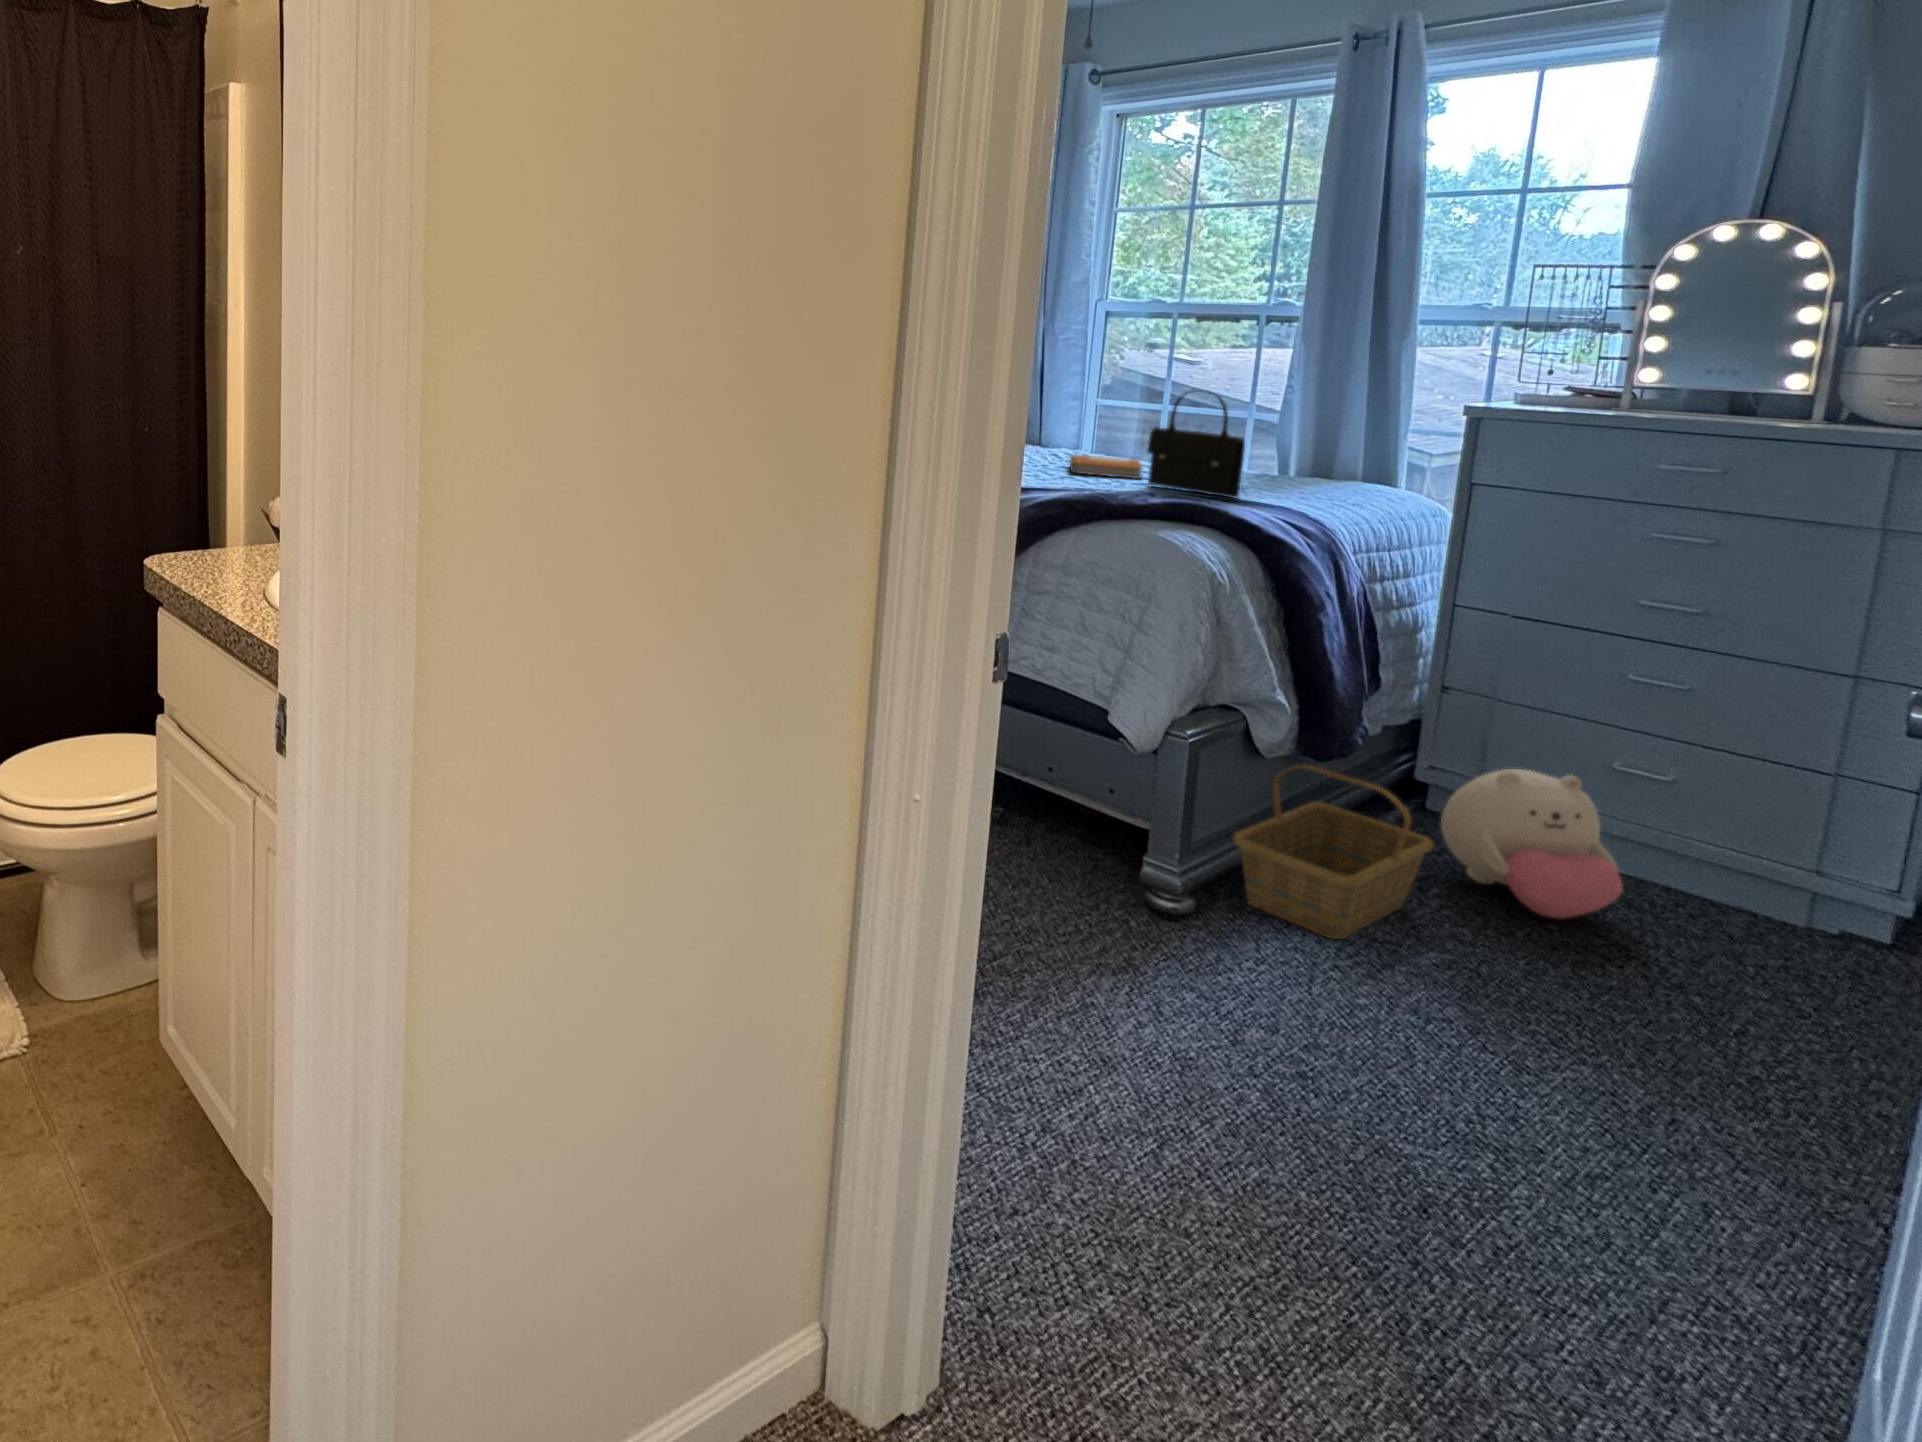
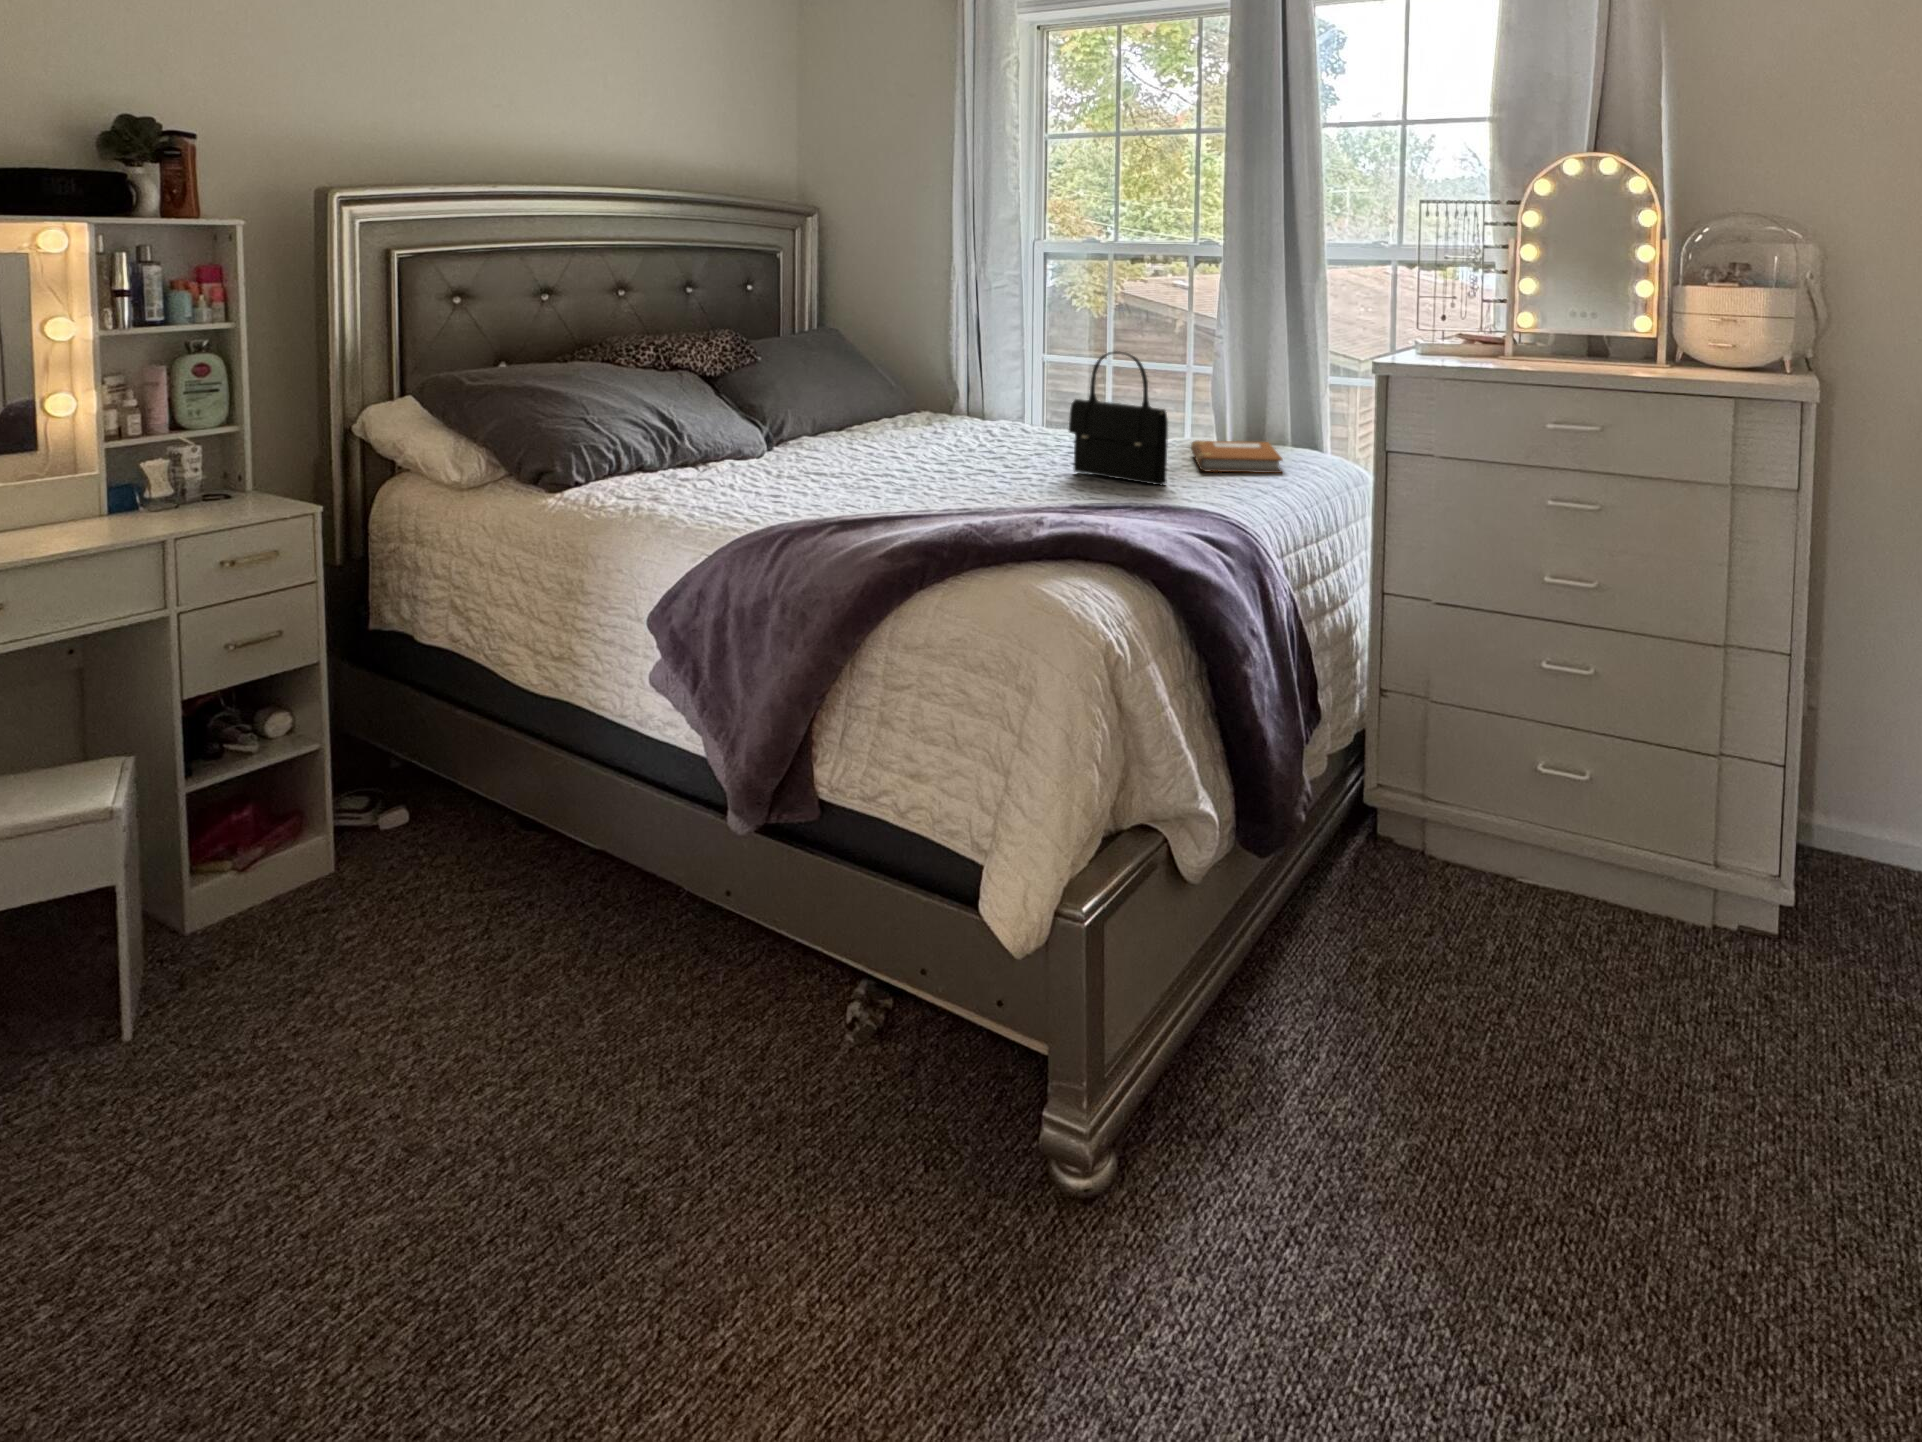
notebook: present [1070,455,1142,479] -> present [1191,441,1283,473]
basket: present [1234,765,1434,939] -> none [1161,891,1390,1180]
plush toy: present [1441,769,1622,918] -> none [1393,818,1573,1019]

